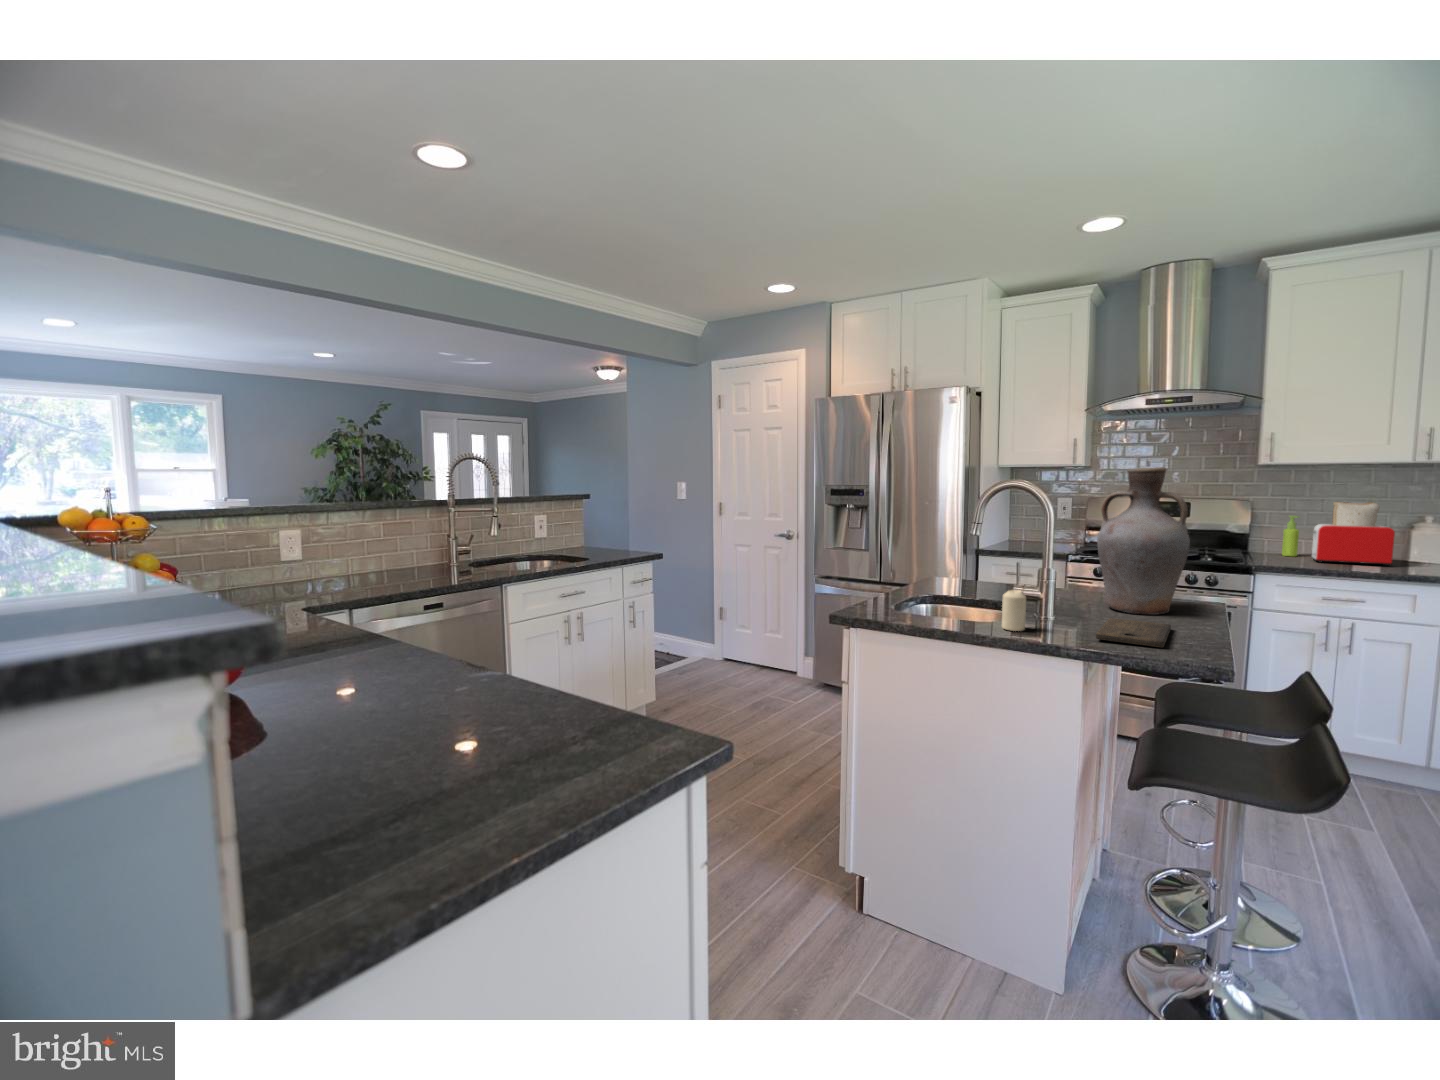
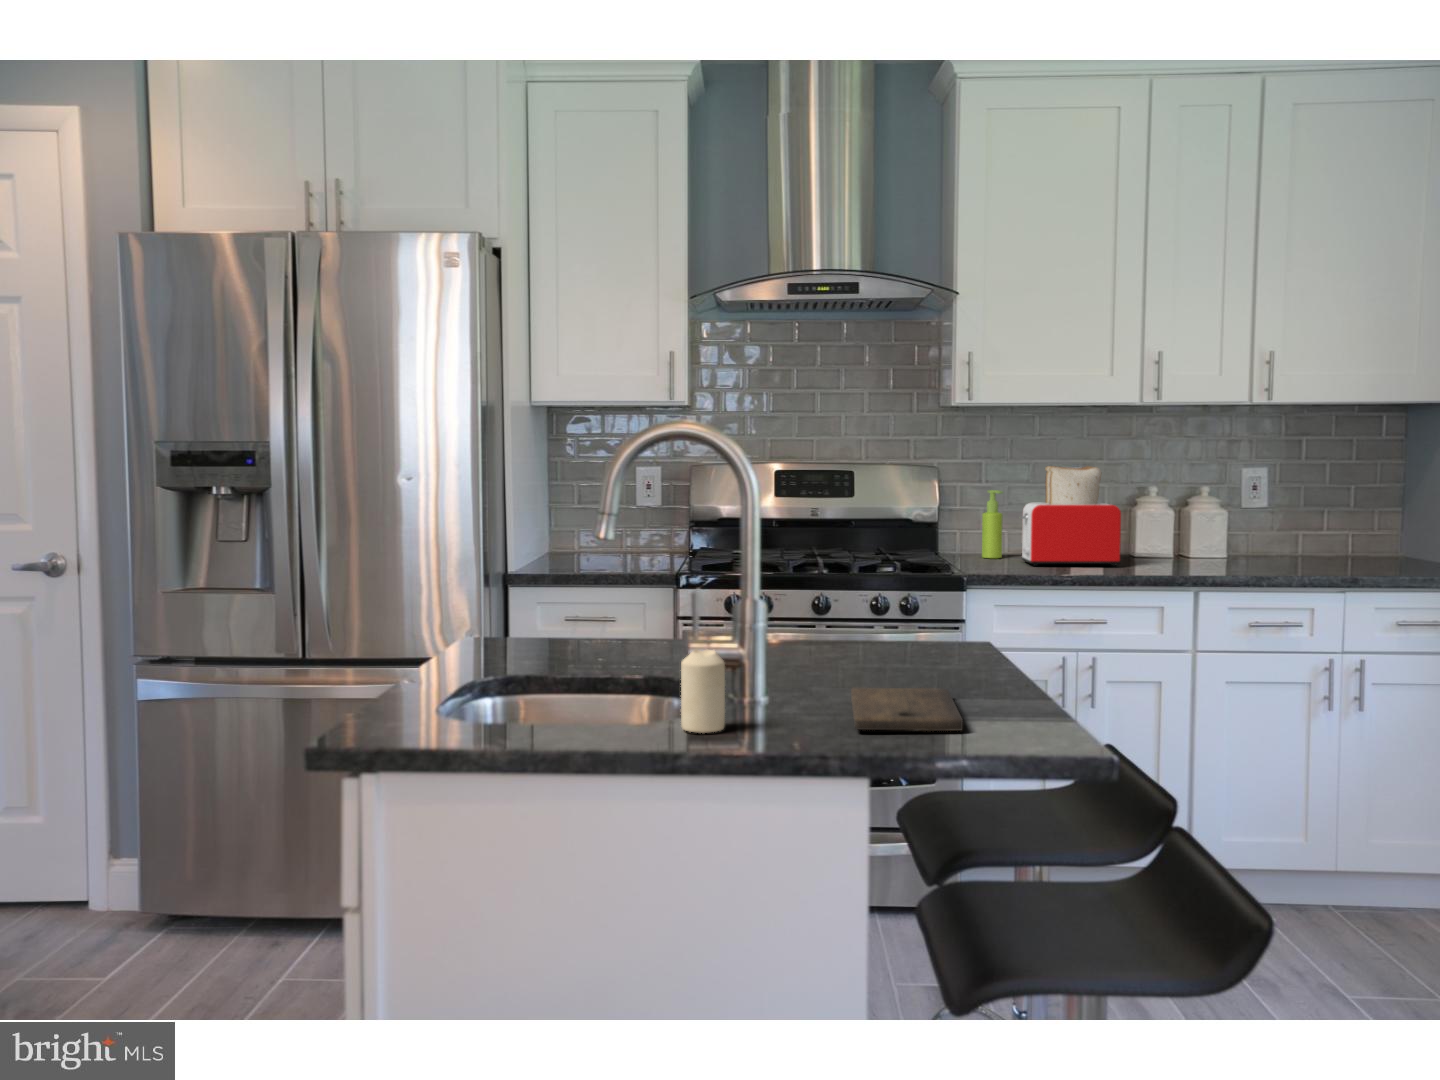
vase: present [1097,467,1190,615] -> none [805,405,948,675]

